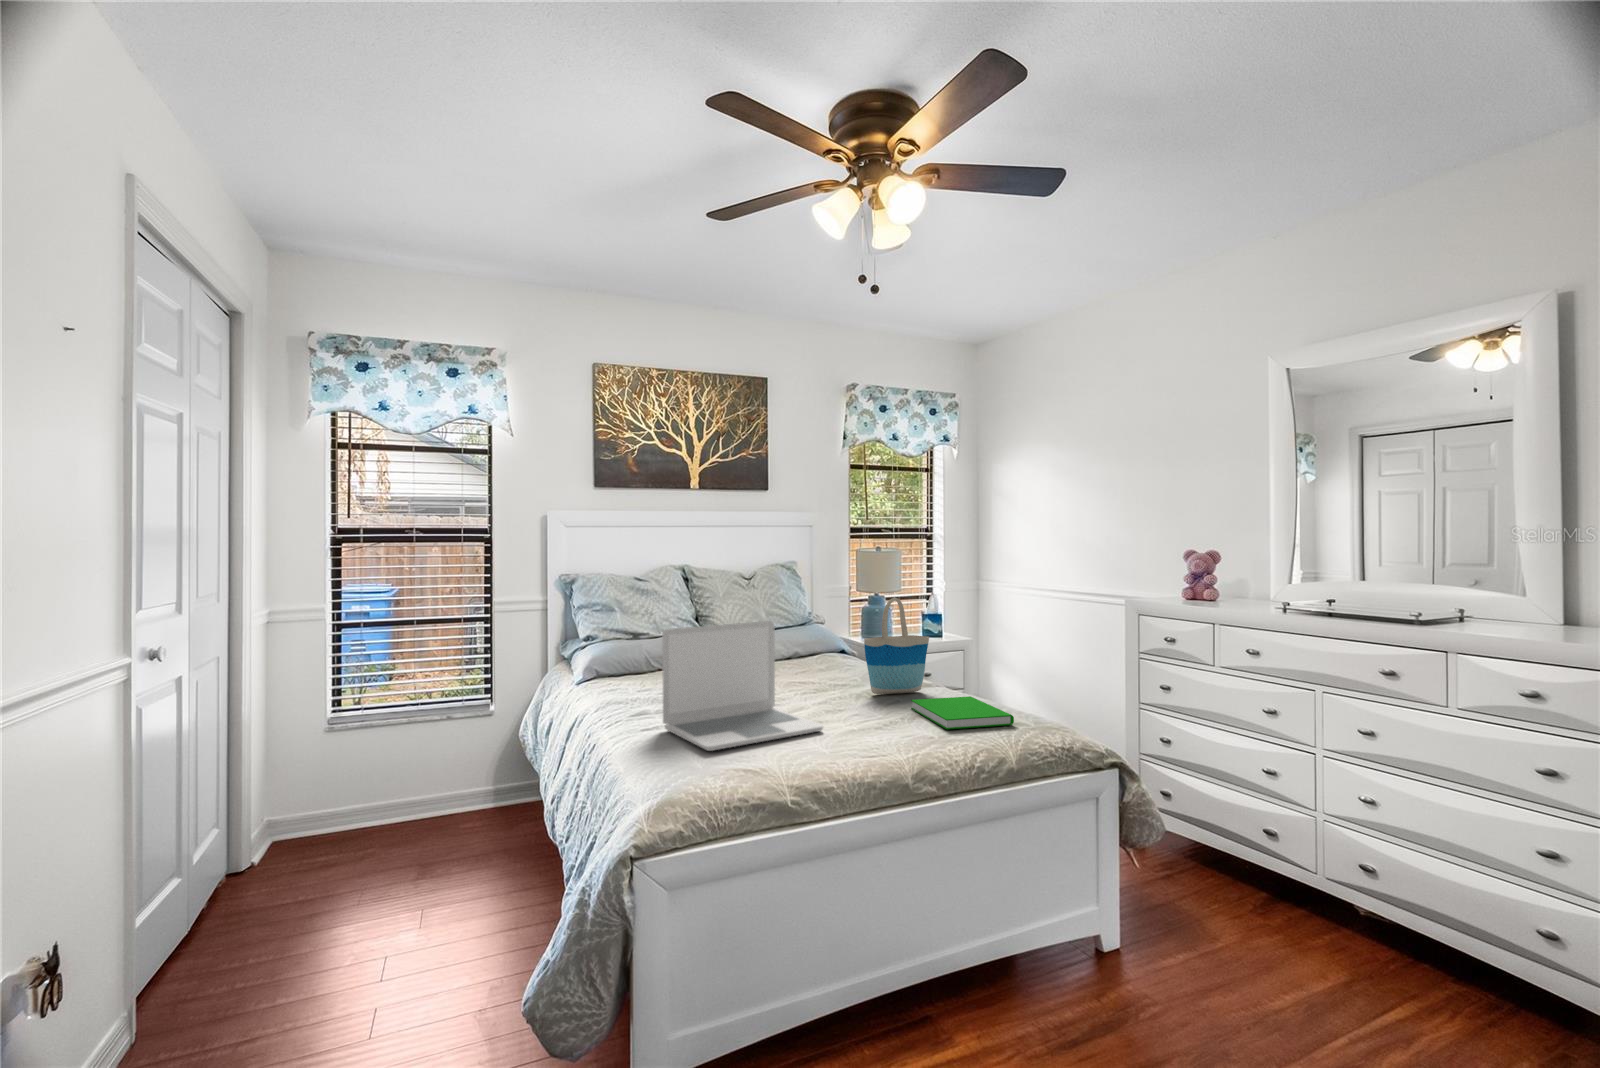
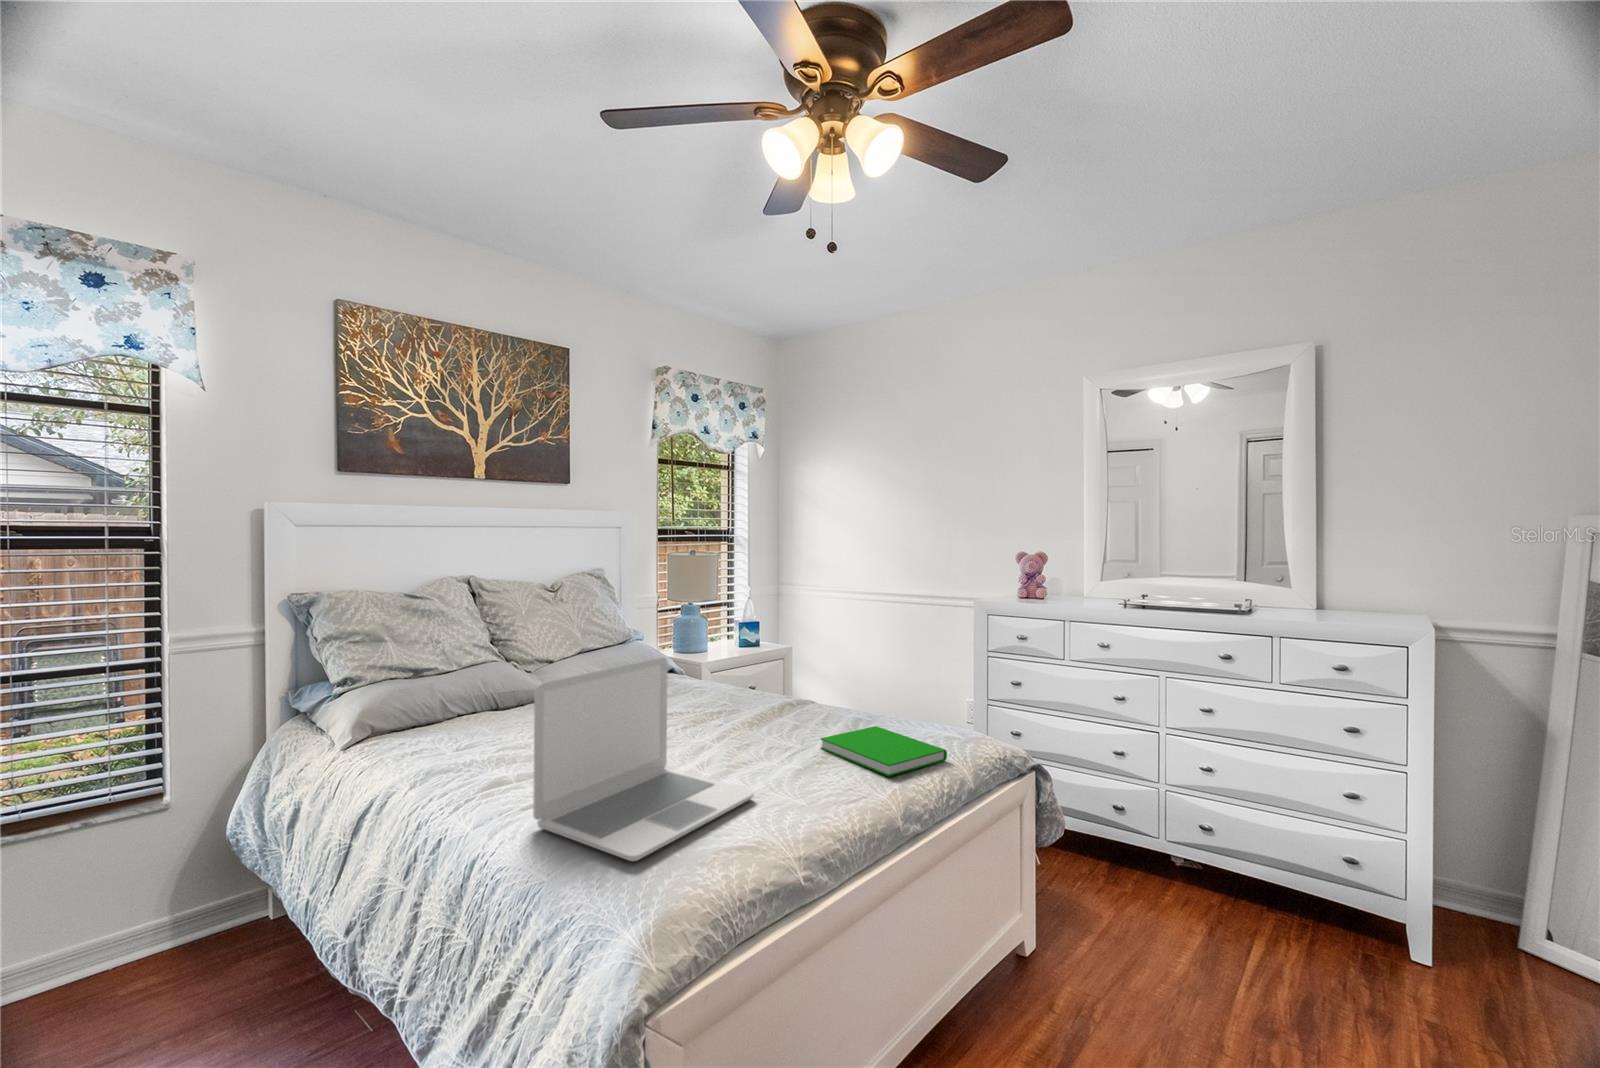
tote bag: present [864,598,929,694] -> none [753,617,817,730]

